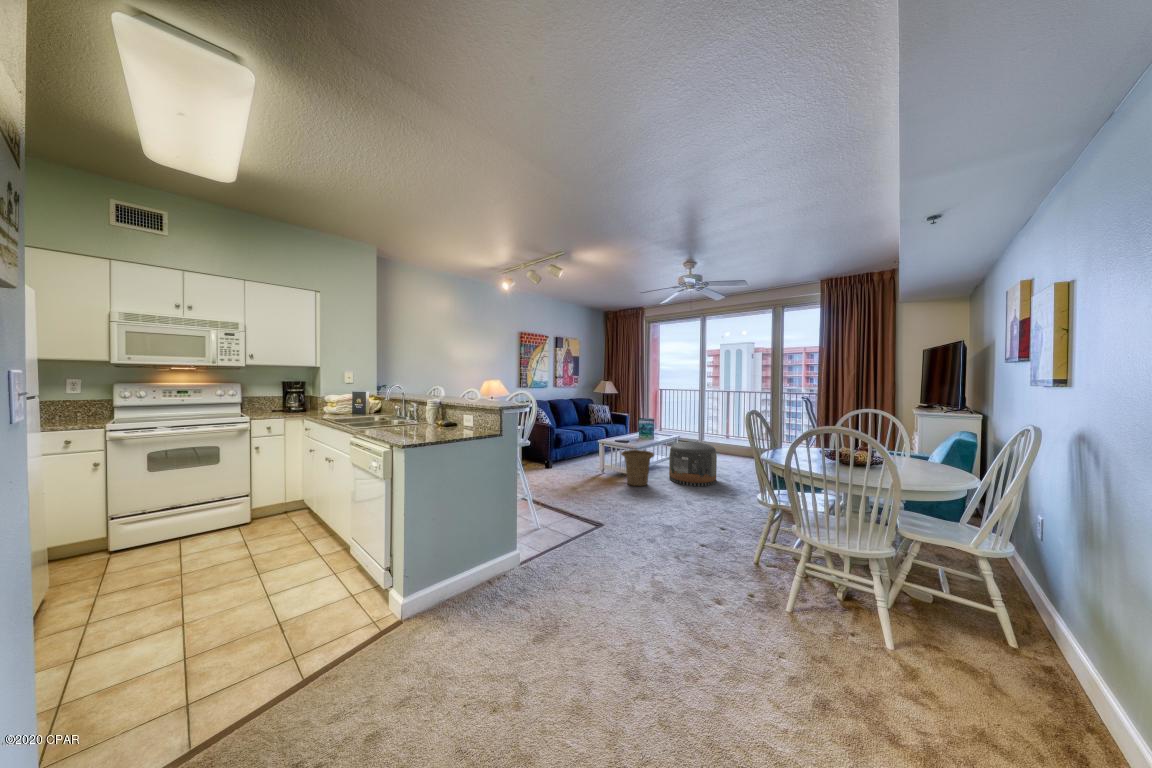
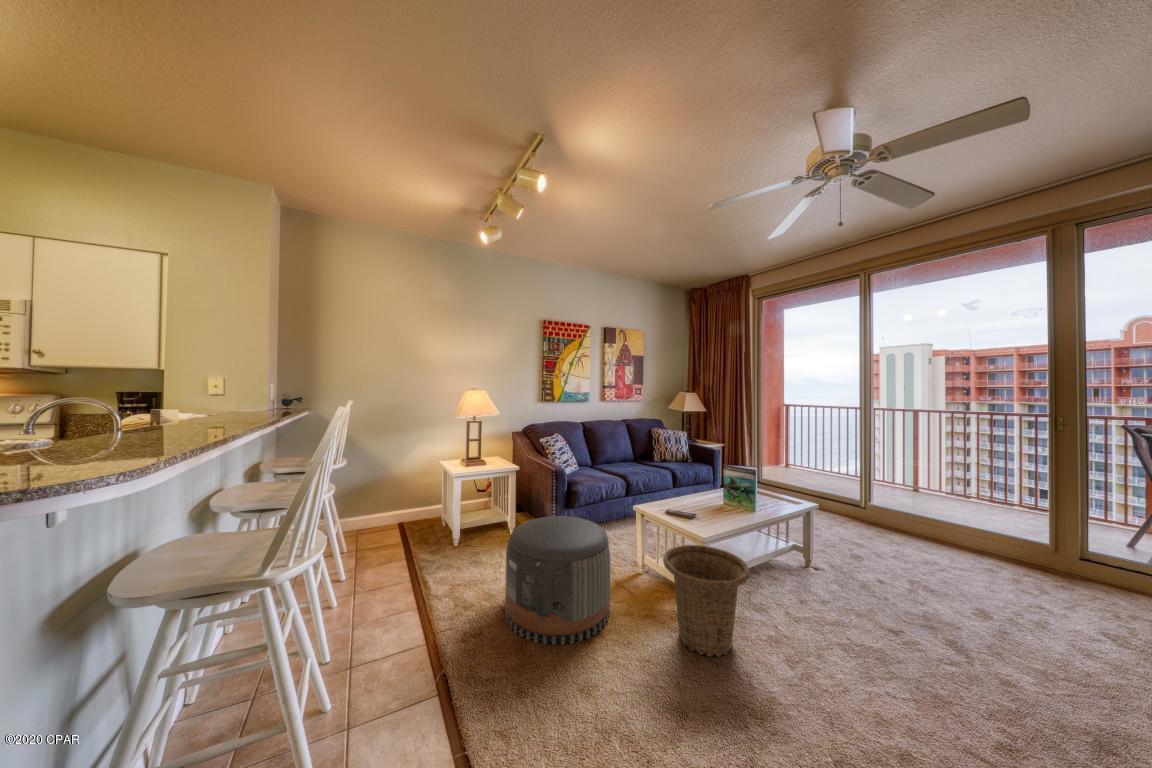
pouf: present [669,442,717,486] -> present [505,516,610,645]

